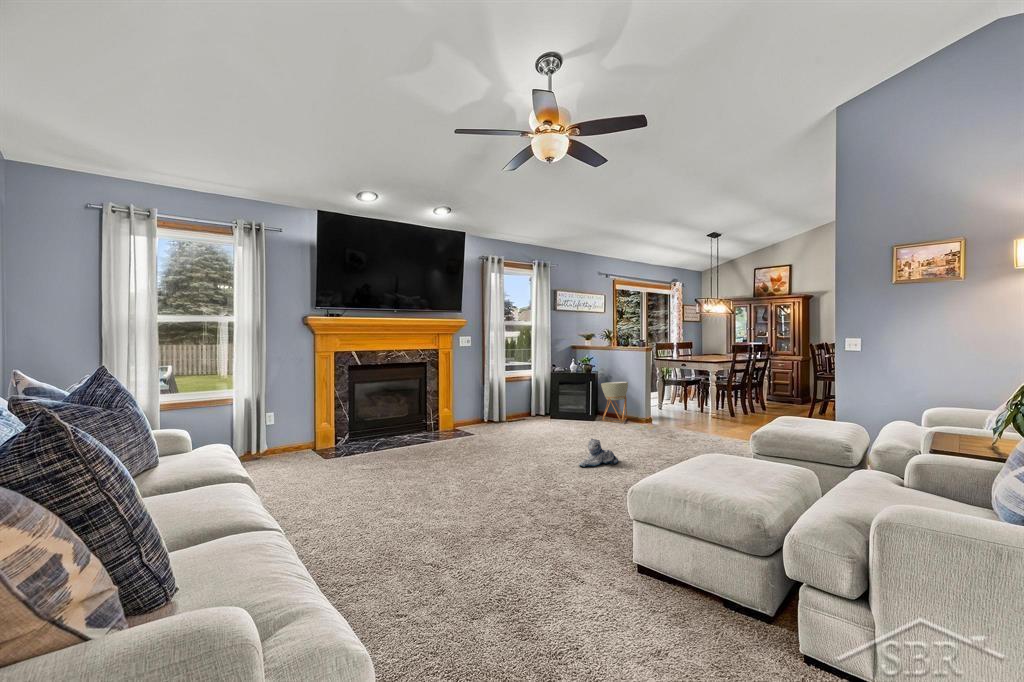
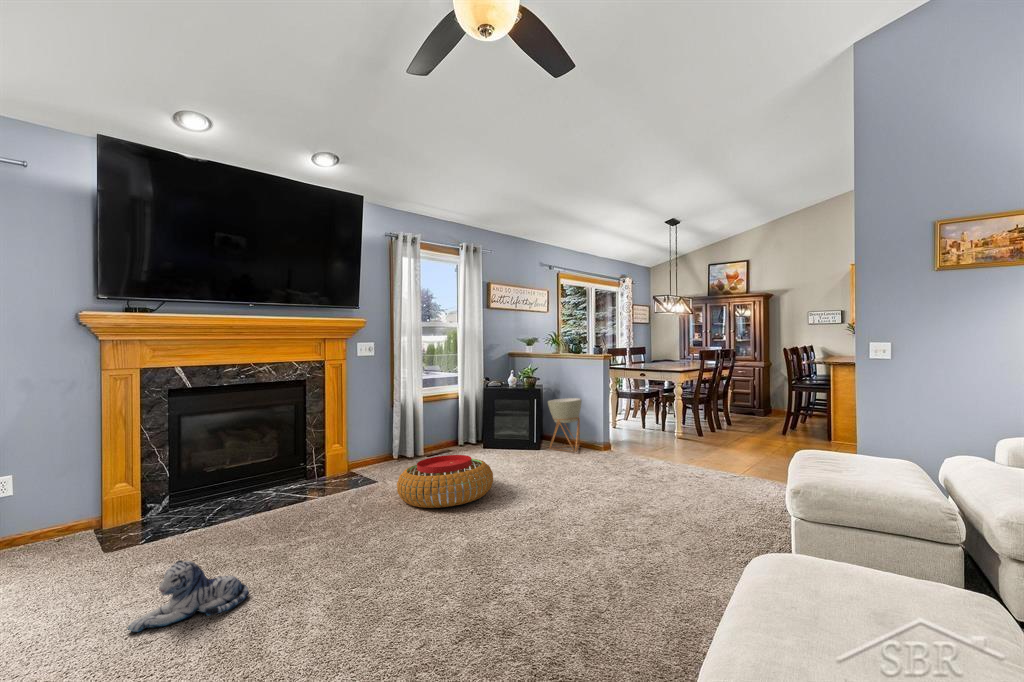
pouf: none [491,416,557,447] -> present [397,455,493,508]
plush toy: present [579,439,618,467] -> present [128,560,249,632]

